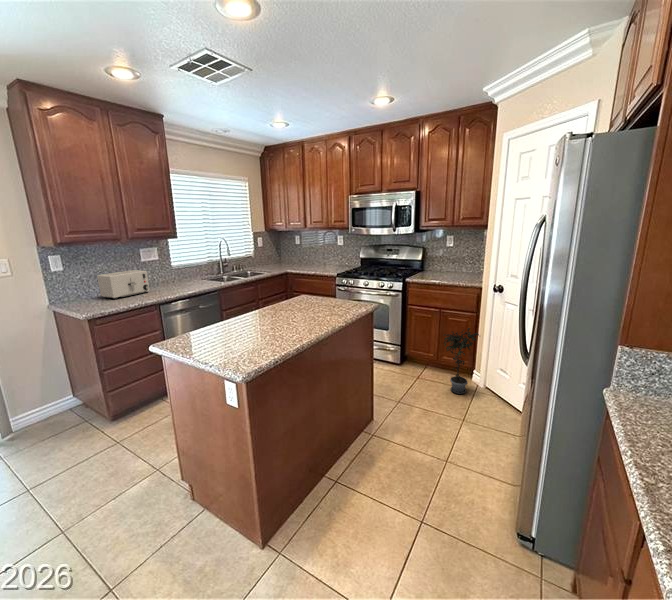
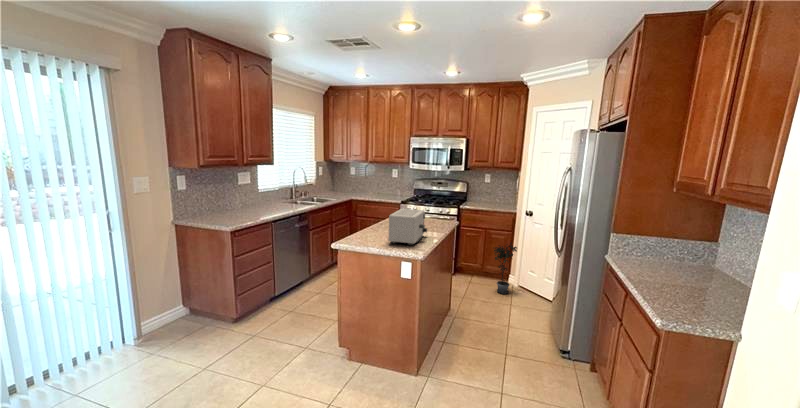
toaster: present [97,270,149,299] -> present [388,209,427,245]

